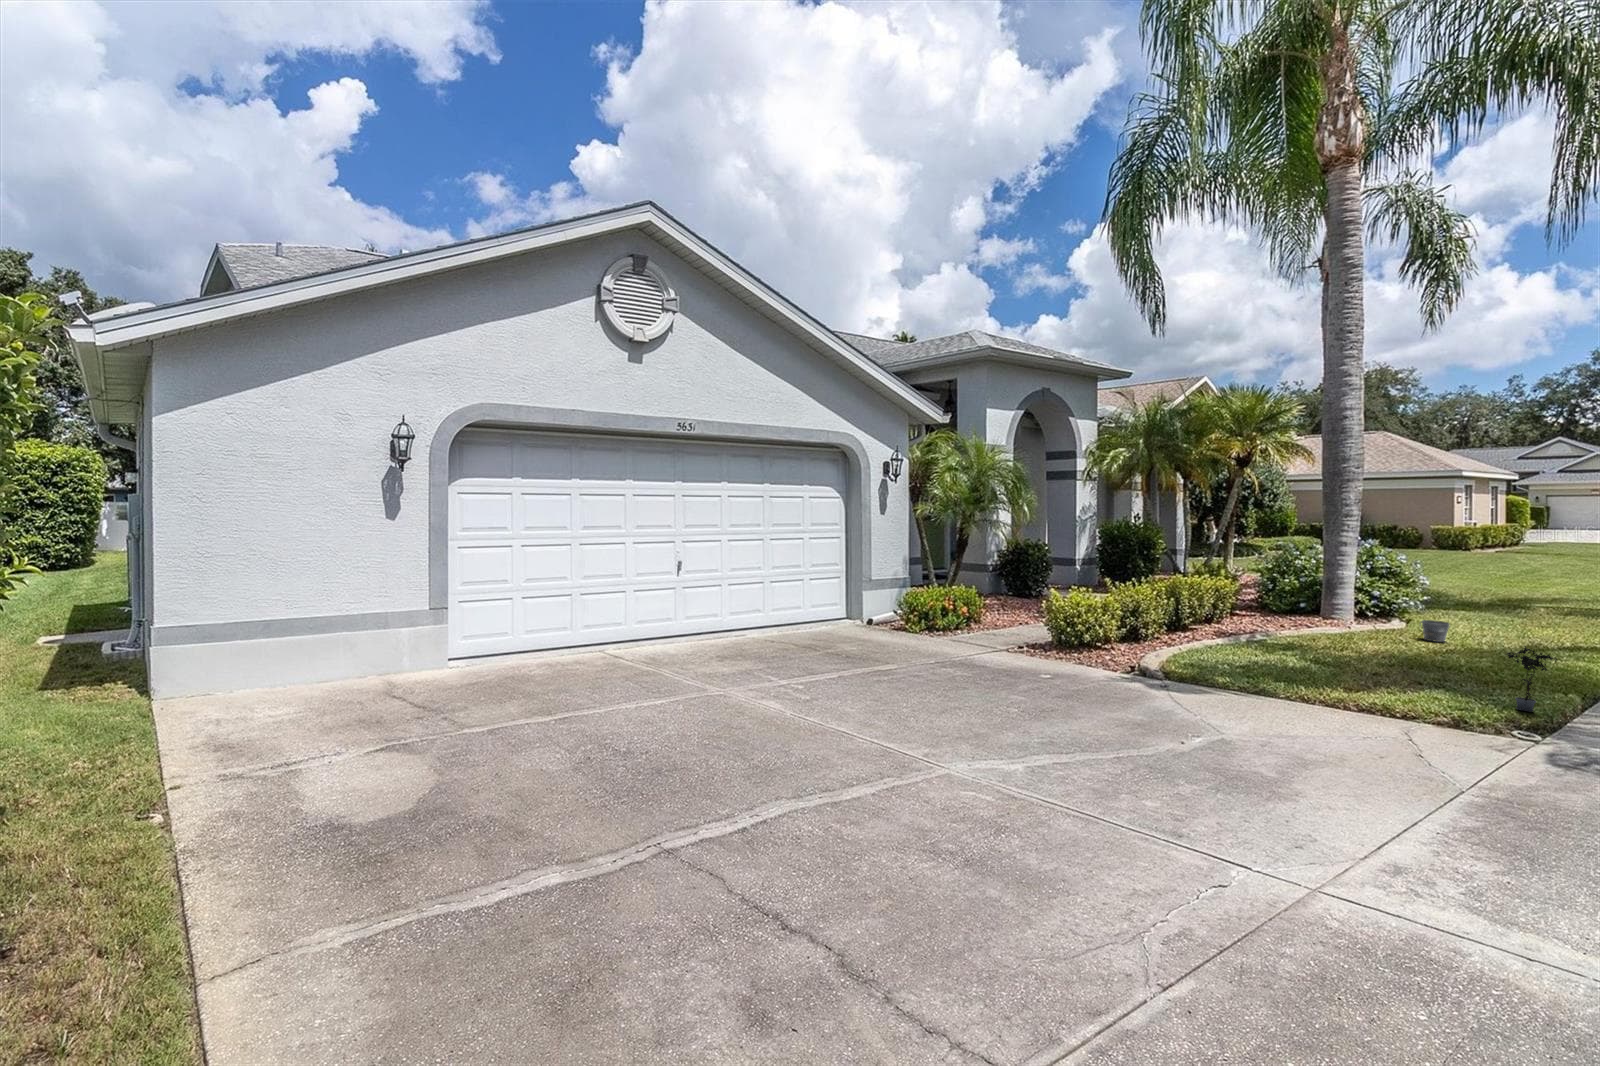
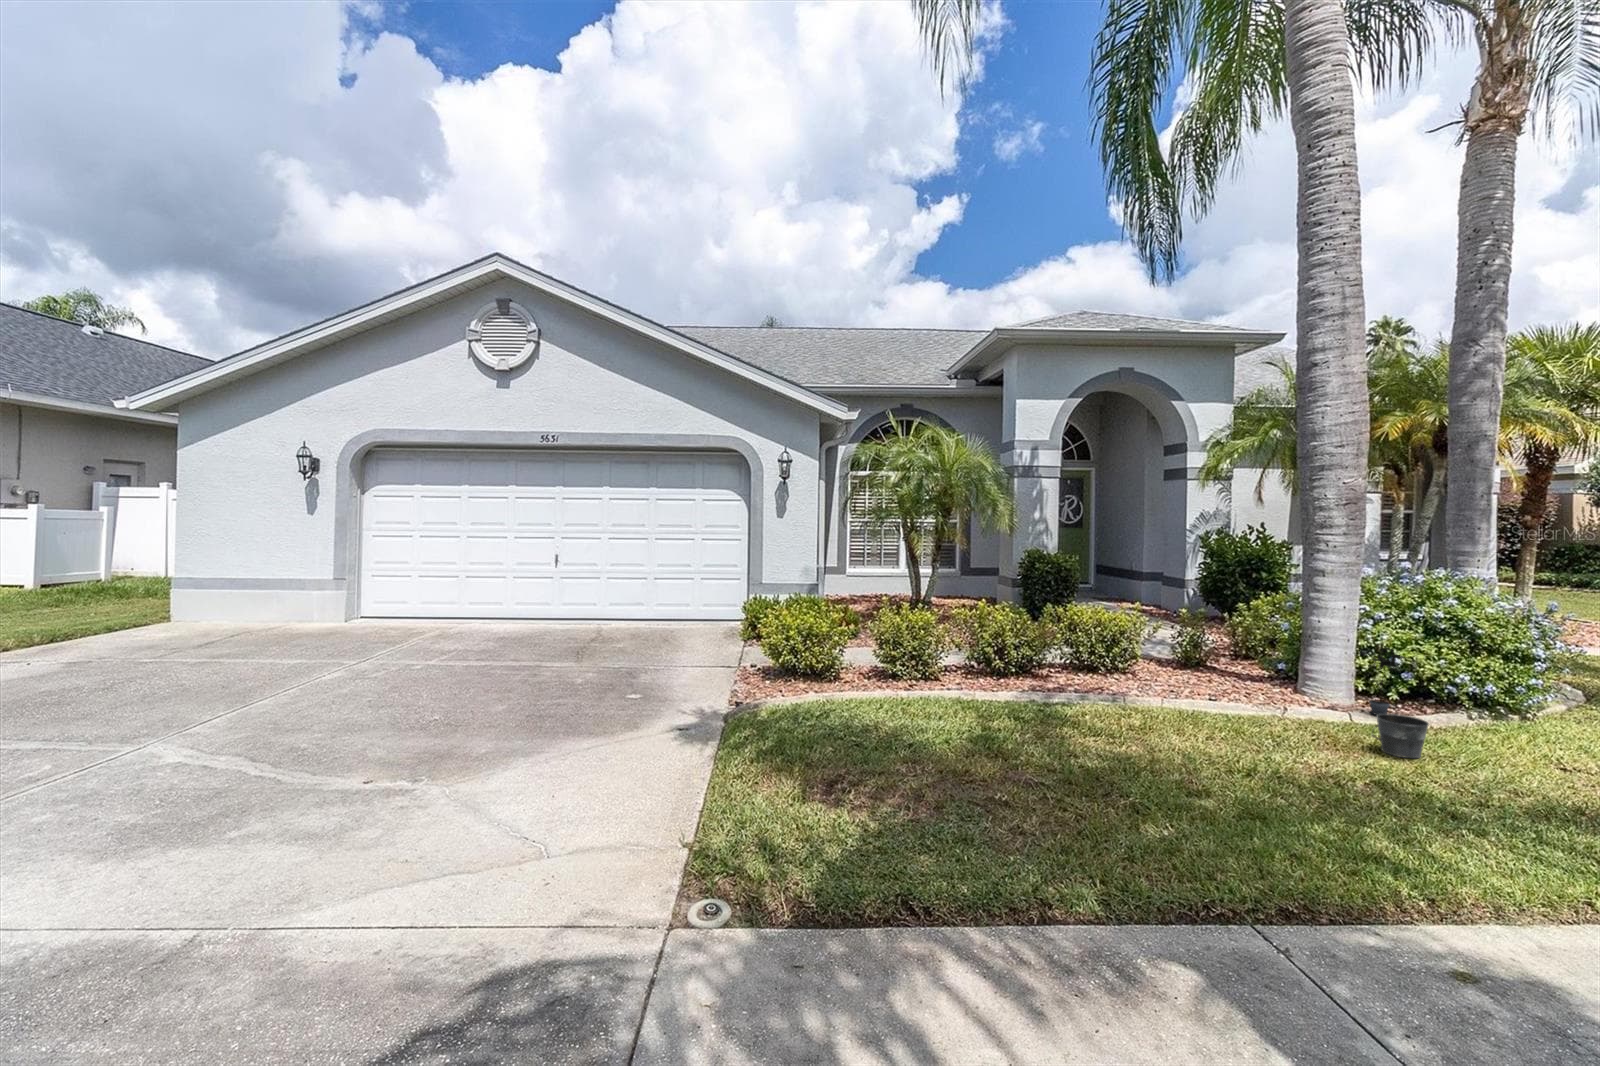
potted plant: present [1506,646,1557,712] -> present [1361,644,1413,715]

